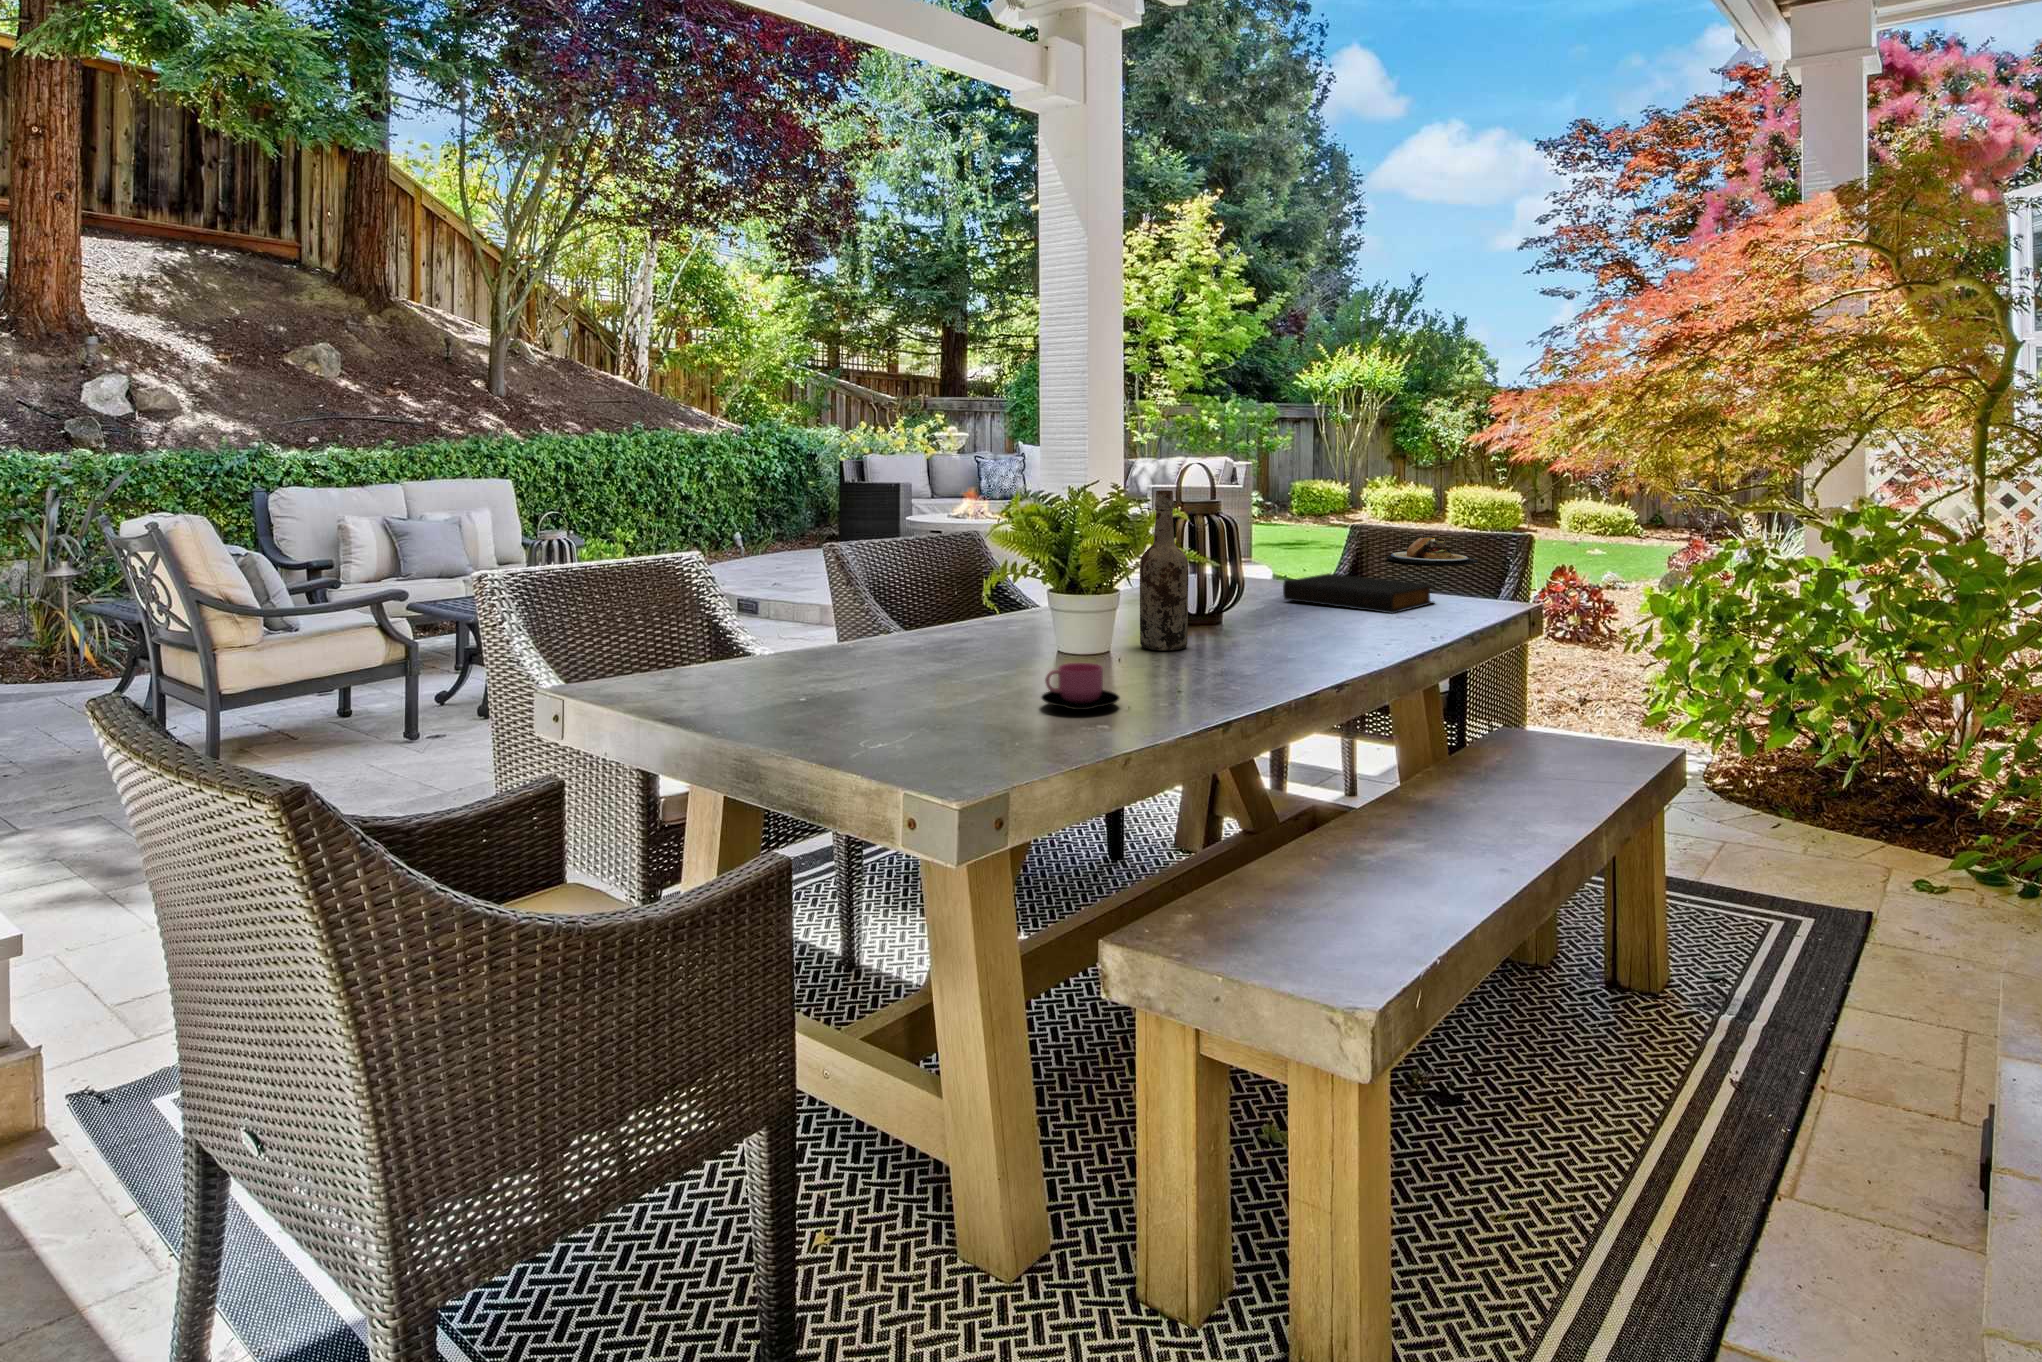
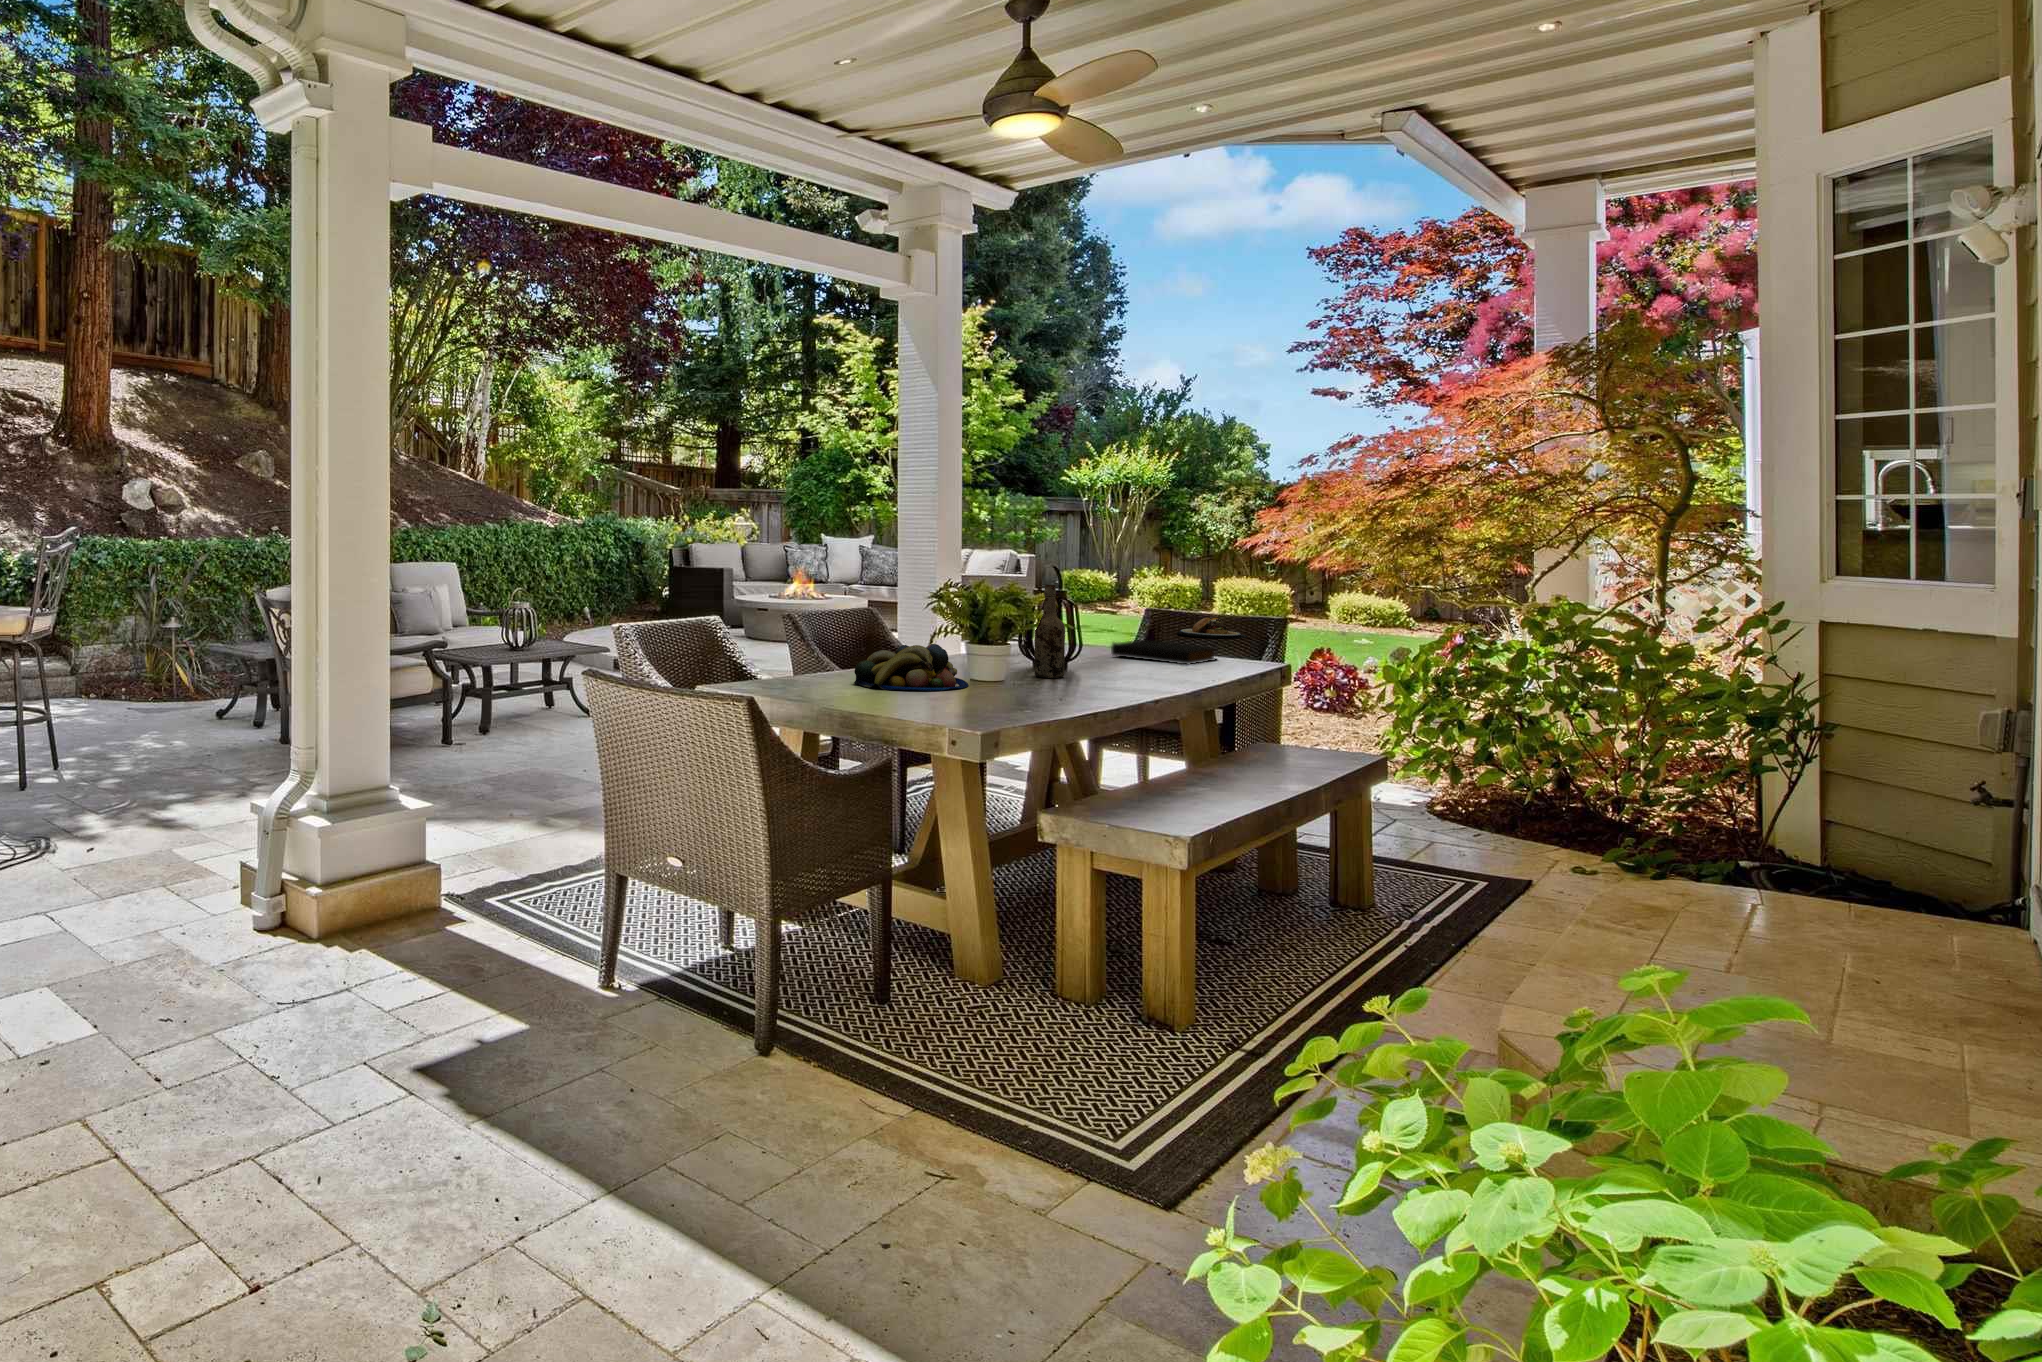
fruit bowl: none [804,598,1010,692] -> present [854,644,968,691]
cup: present [1041,663,1119,710] -> none [1004,676,1047,699]

